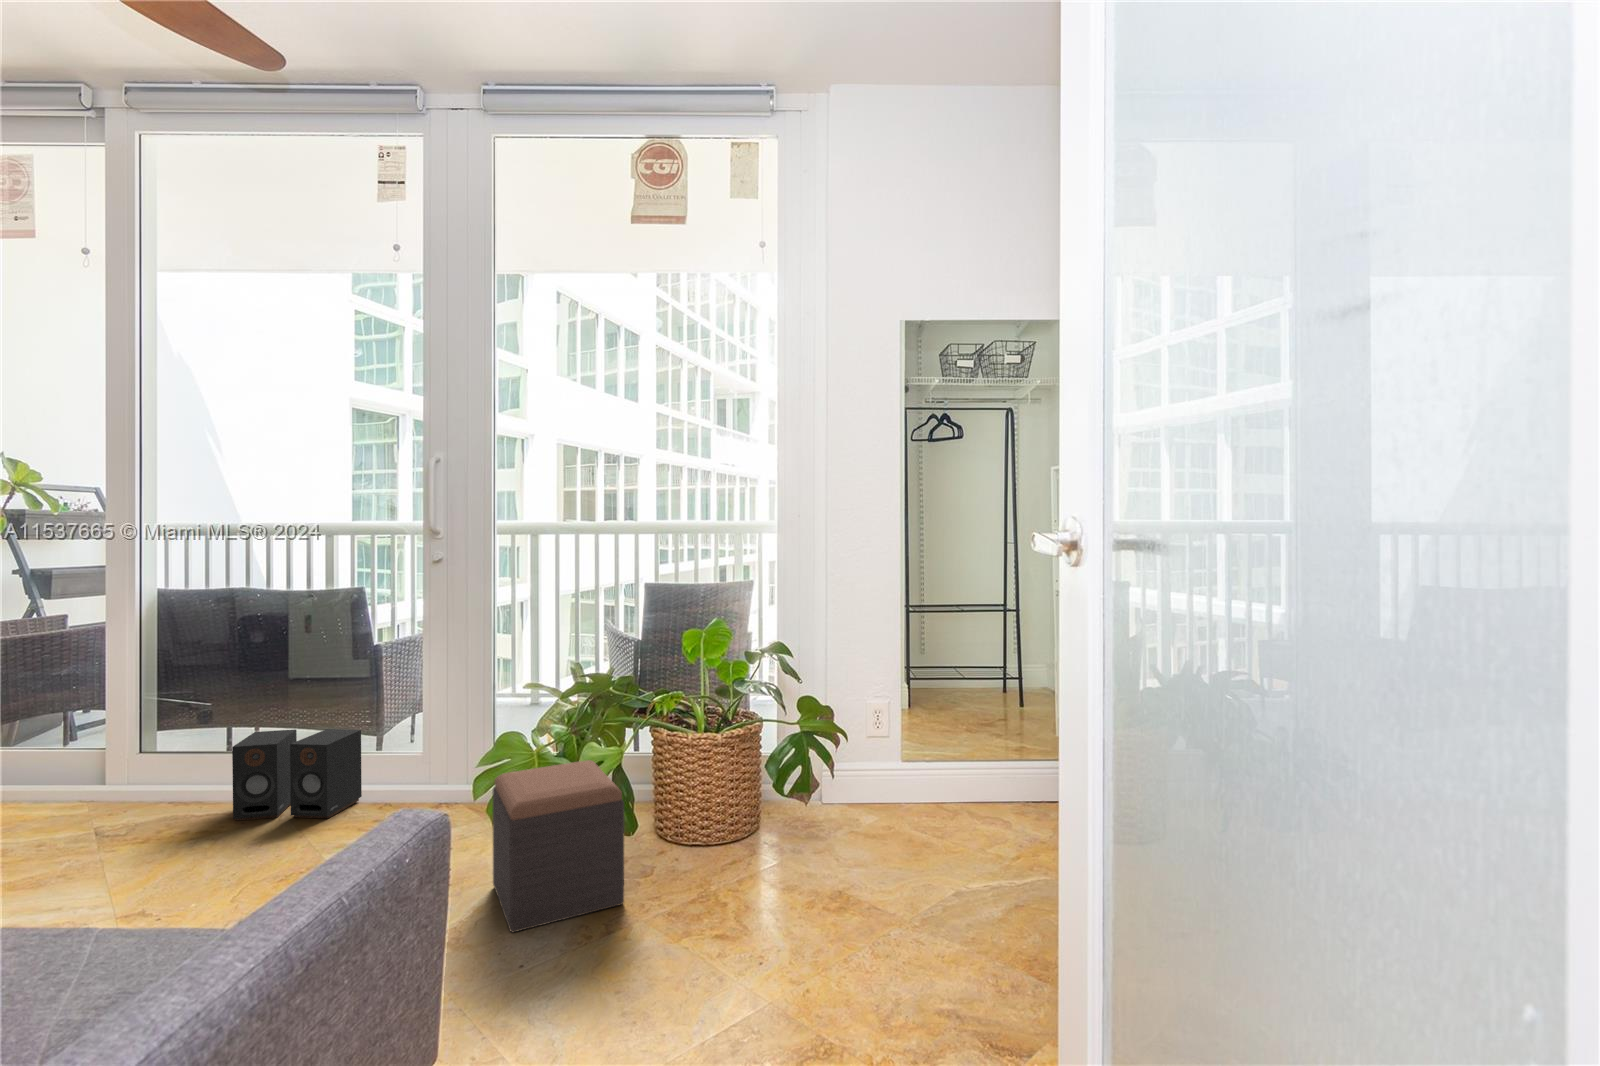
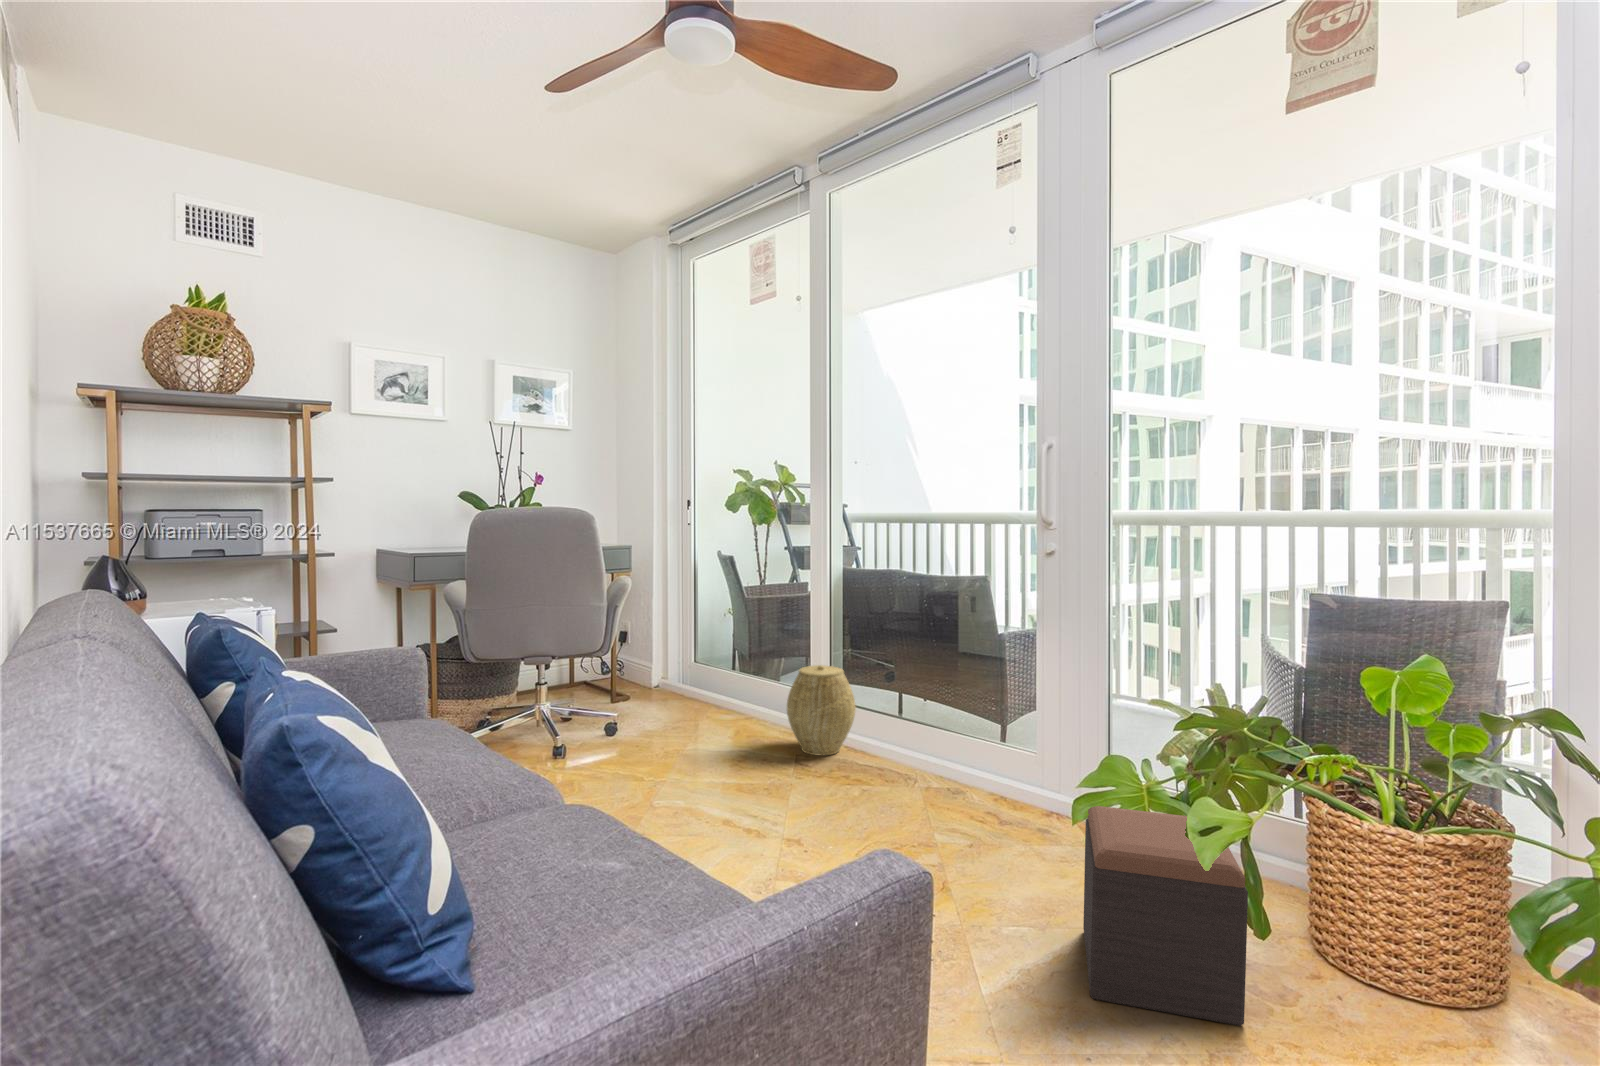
woven basket: none [74,710,187,824] -> present [787,665,856,756]
speaker: present [232,729,362,821] -> none [881,700,982,796]

